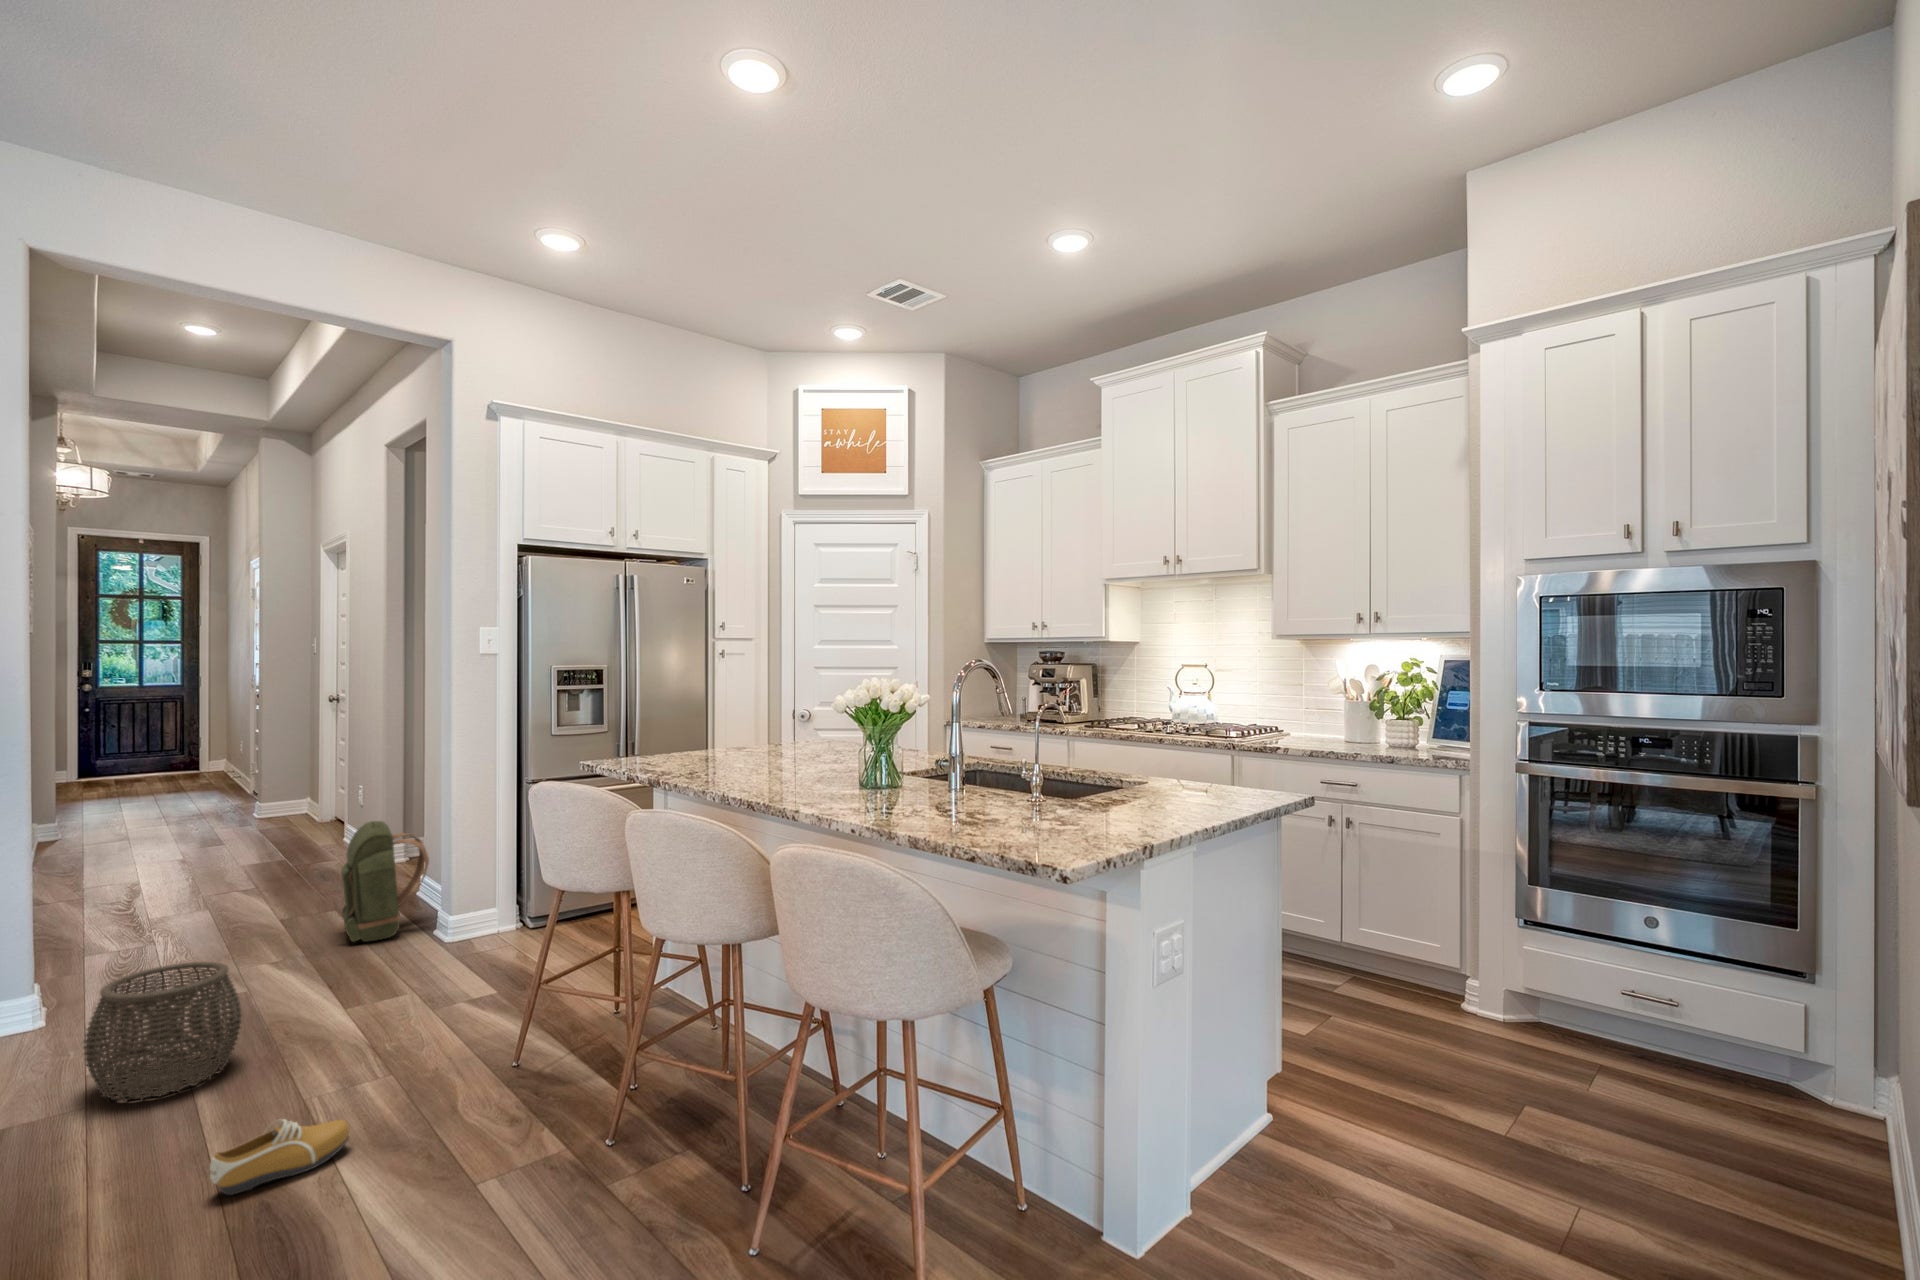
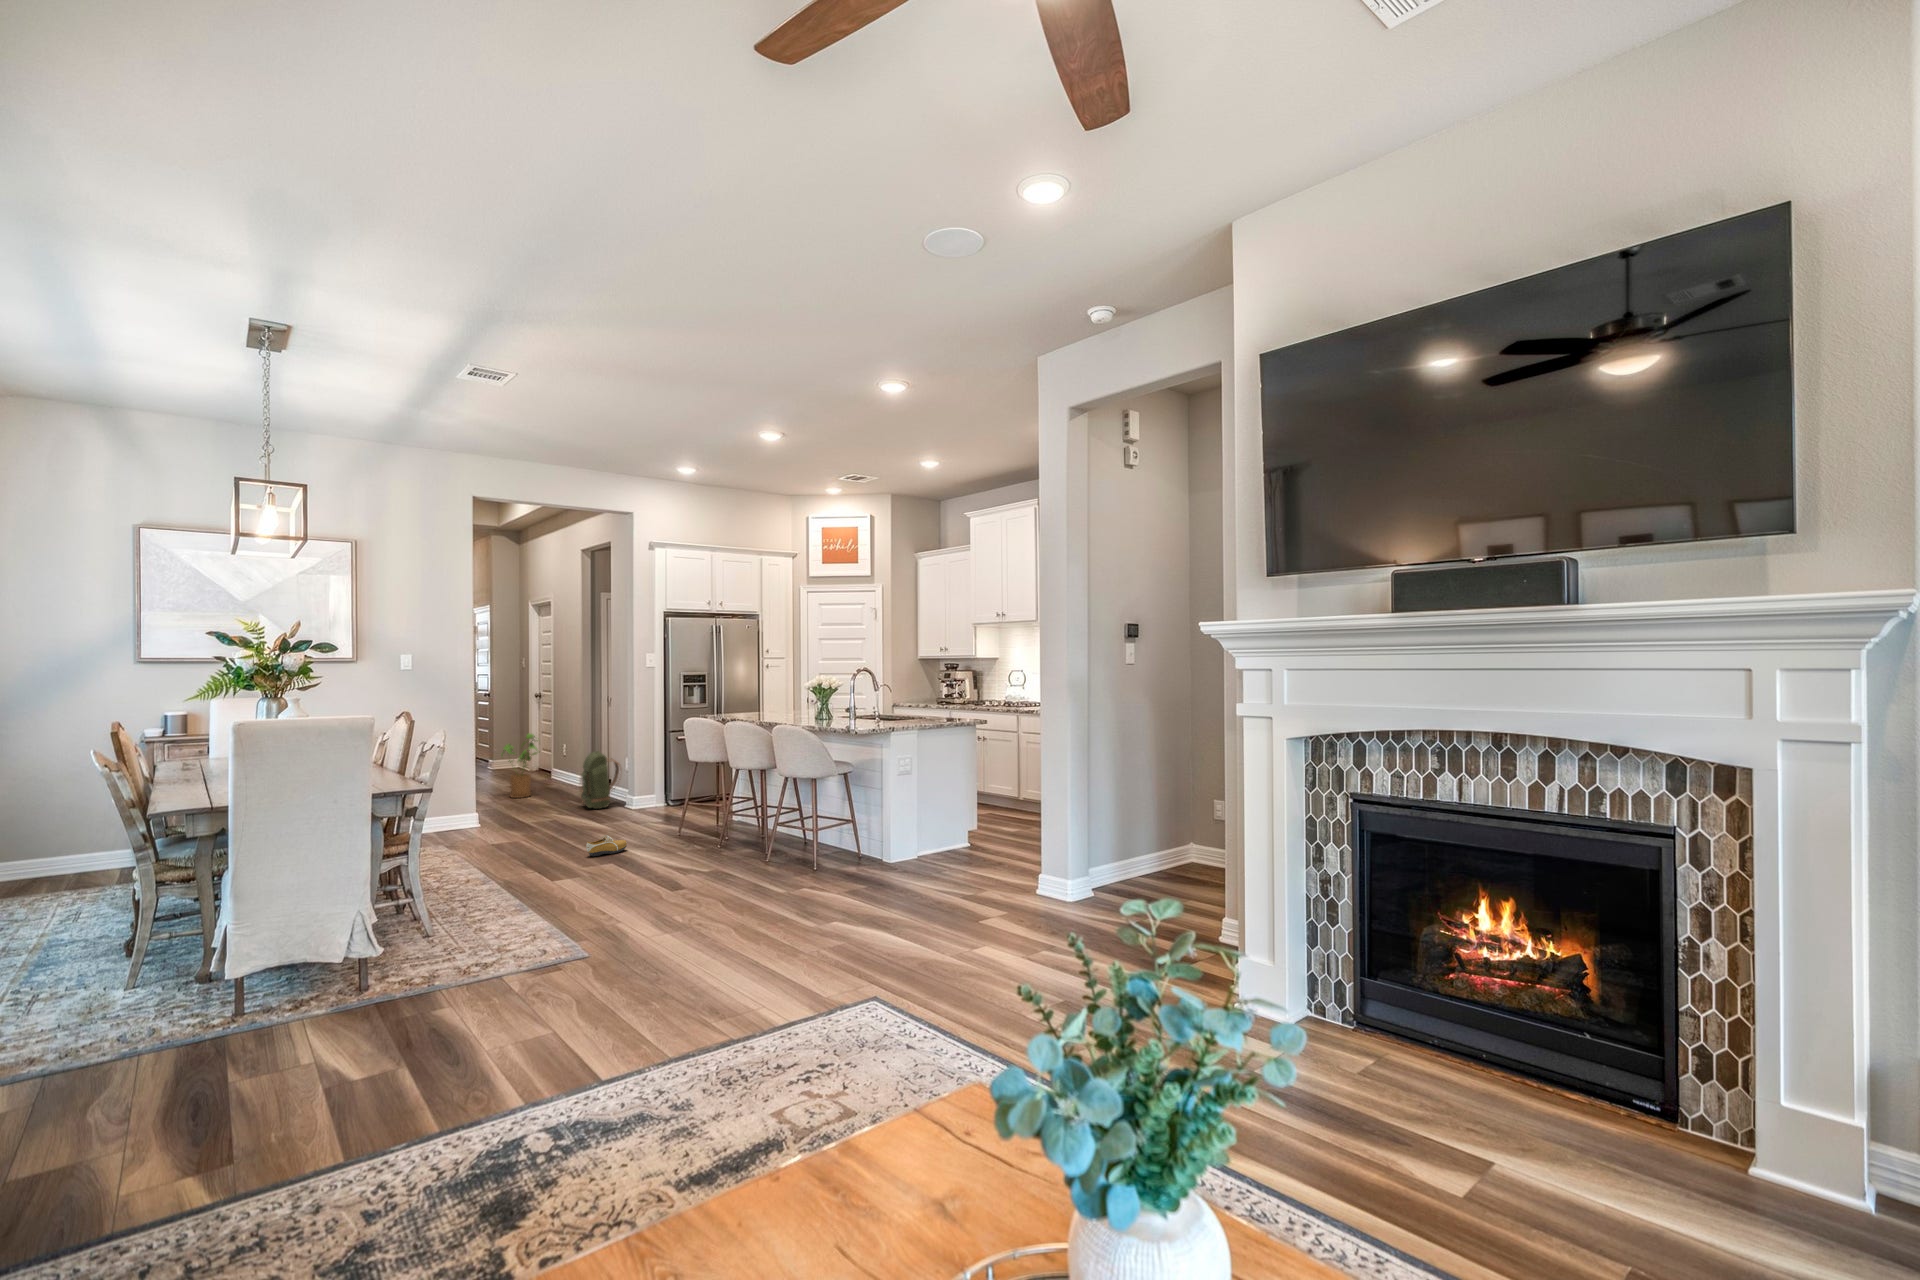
house plant: none [203,777,288,903] -> present [501,734,538,798]
woven basket: present [84,962,242,1101] -> none [518,795,571,842]

